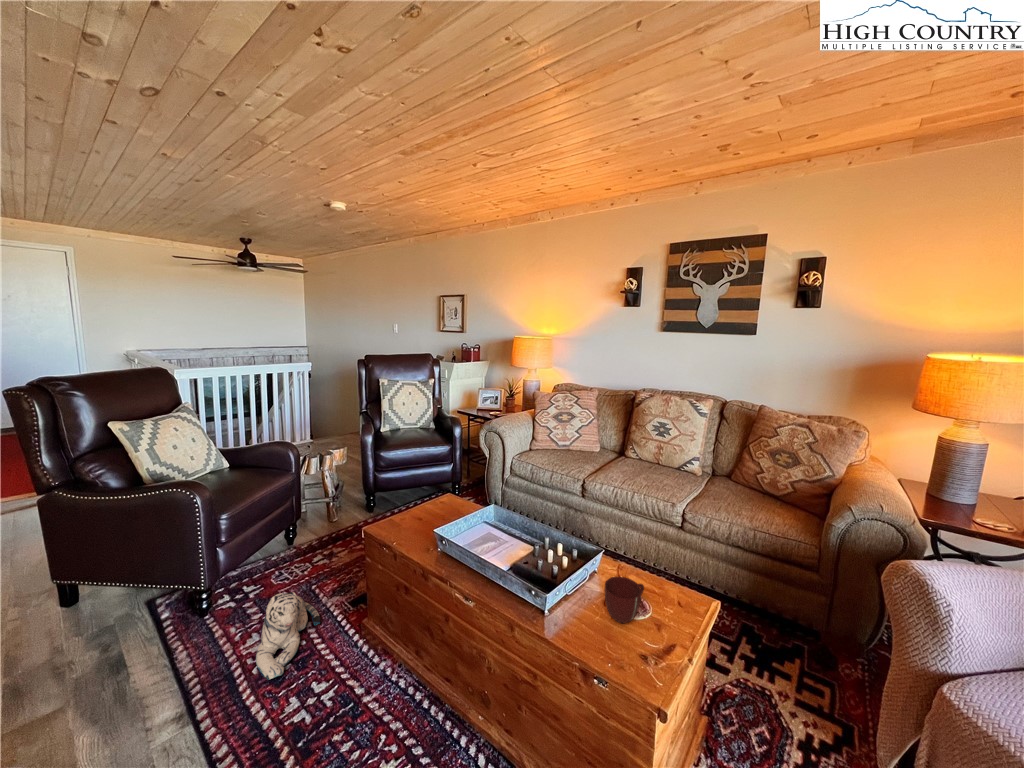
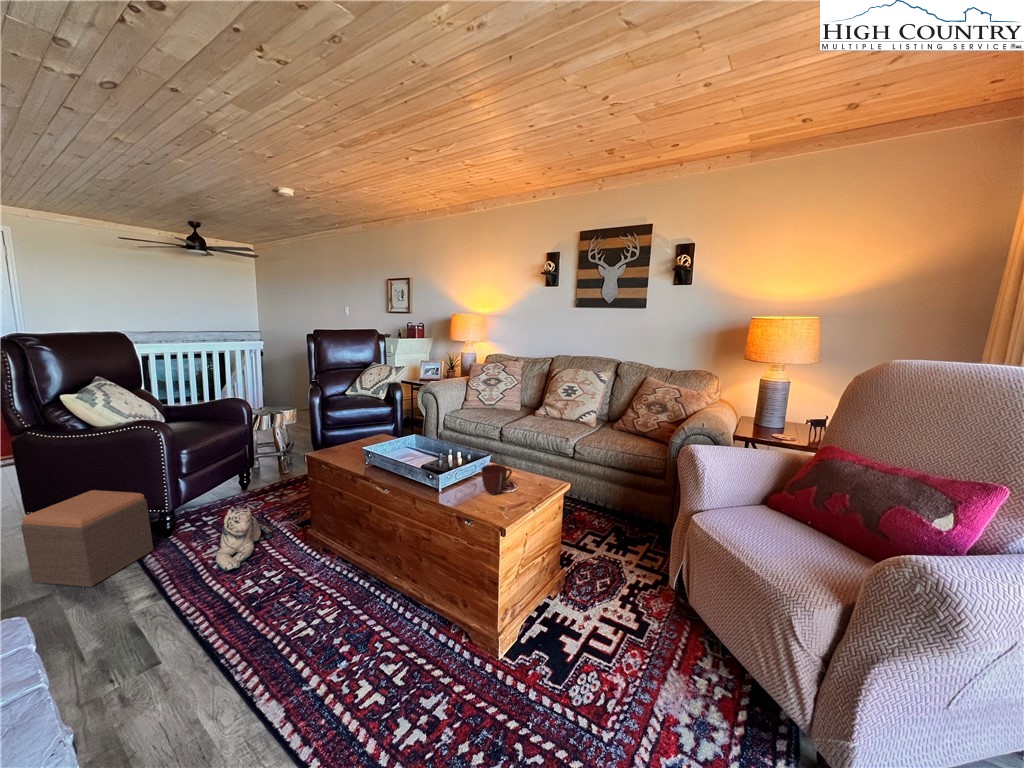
footstool: none [36,565,186,697] -> present [21,490,153,587]

